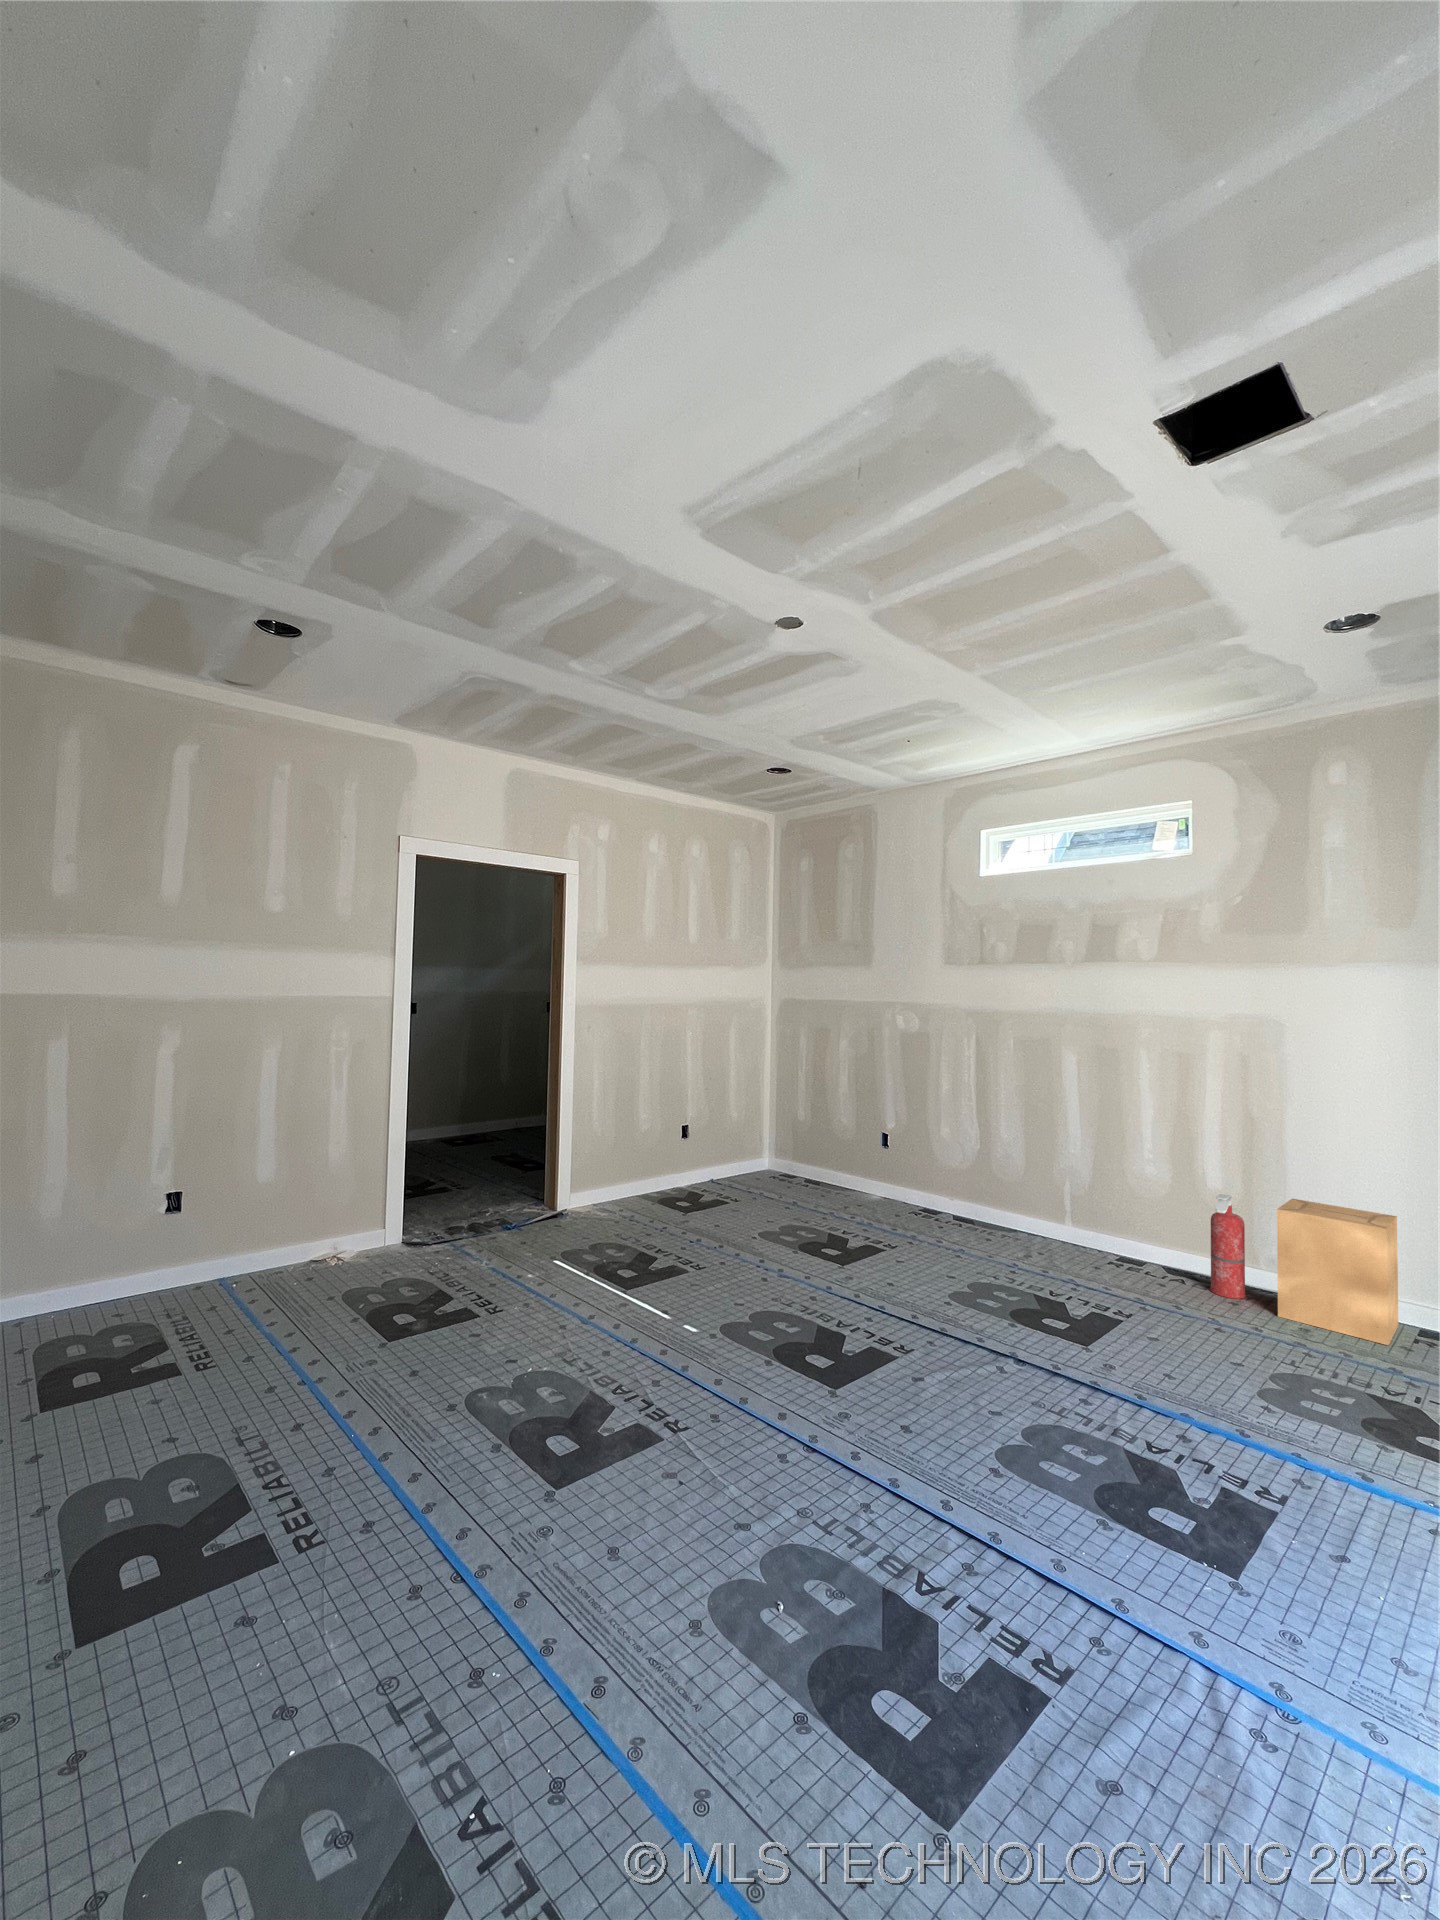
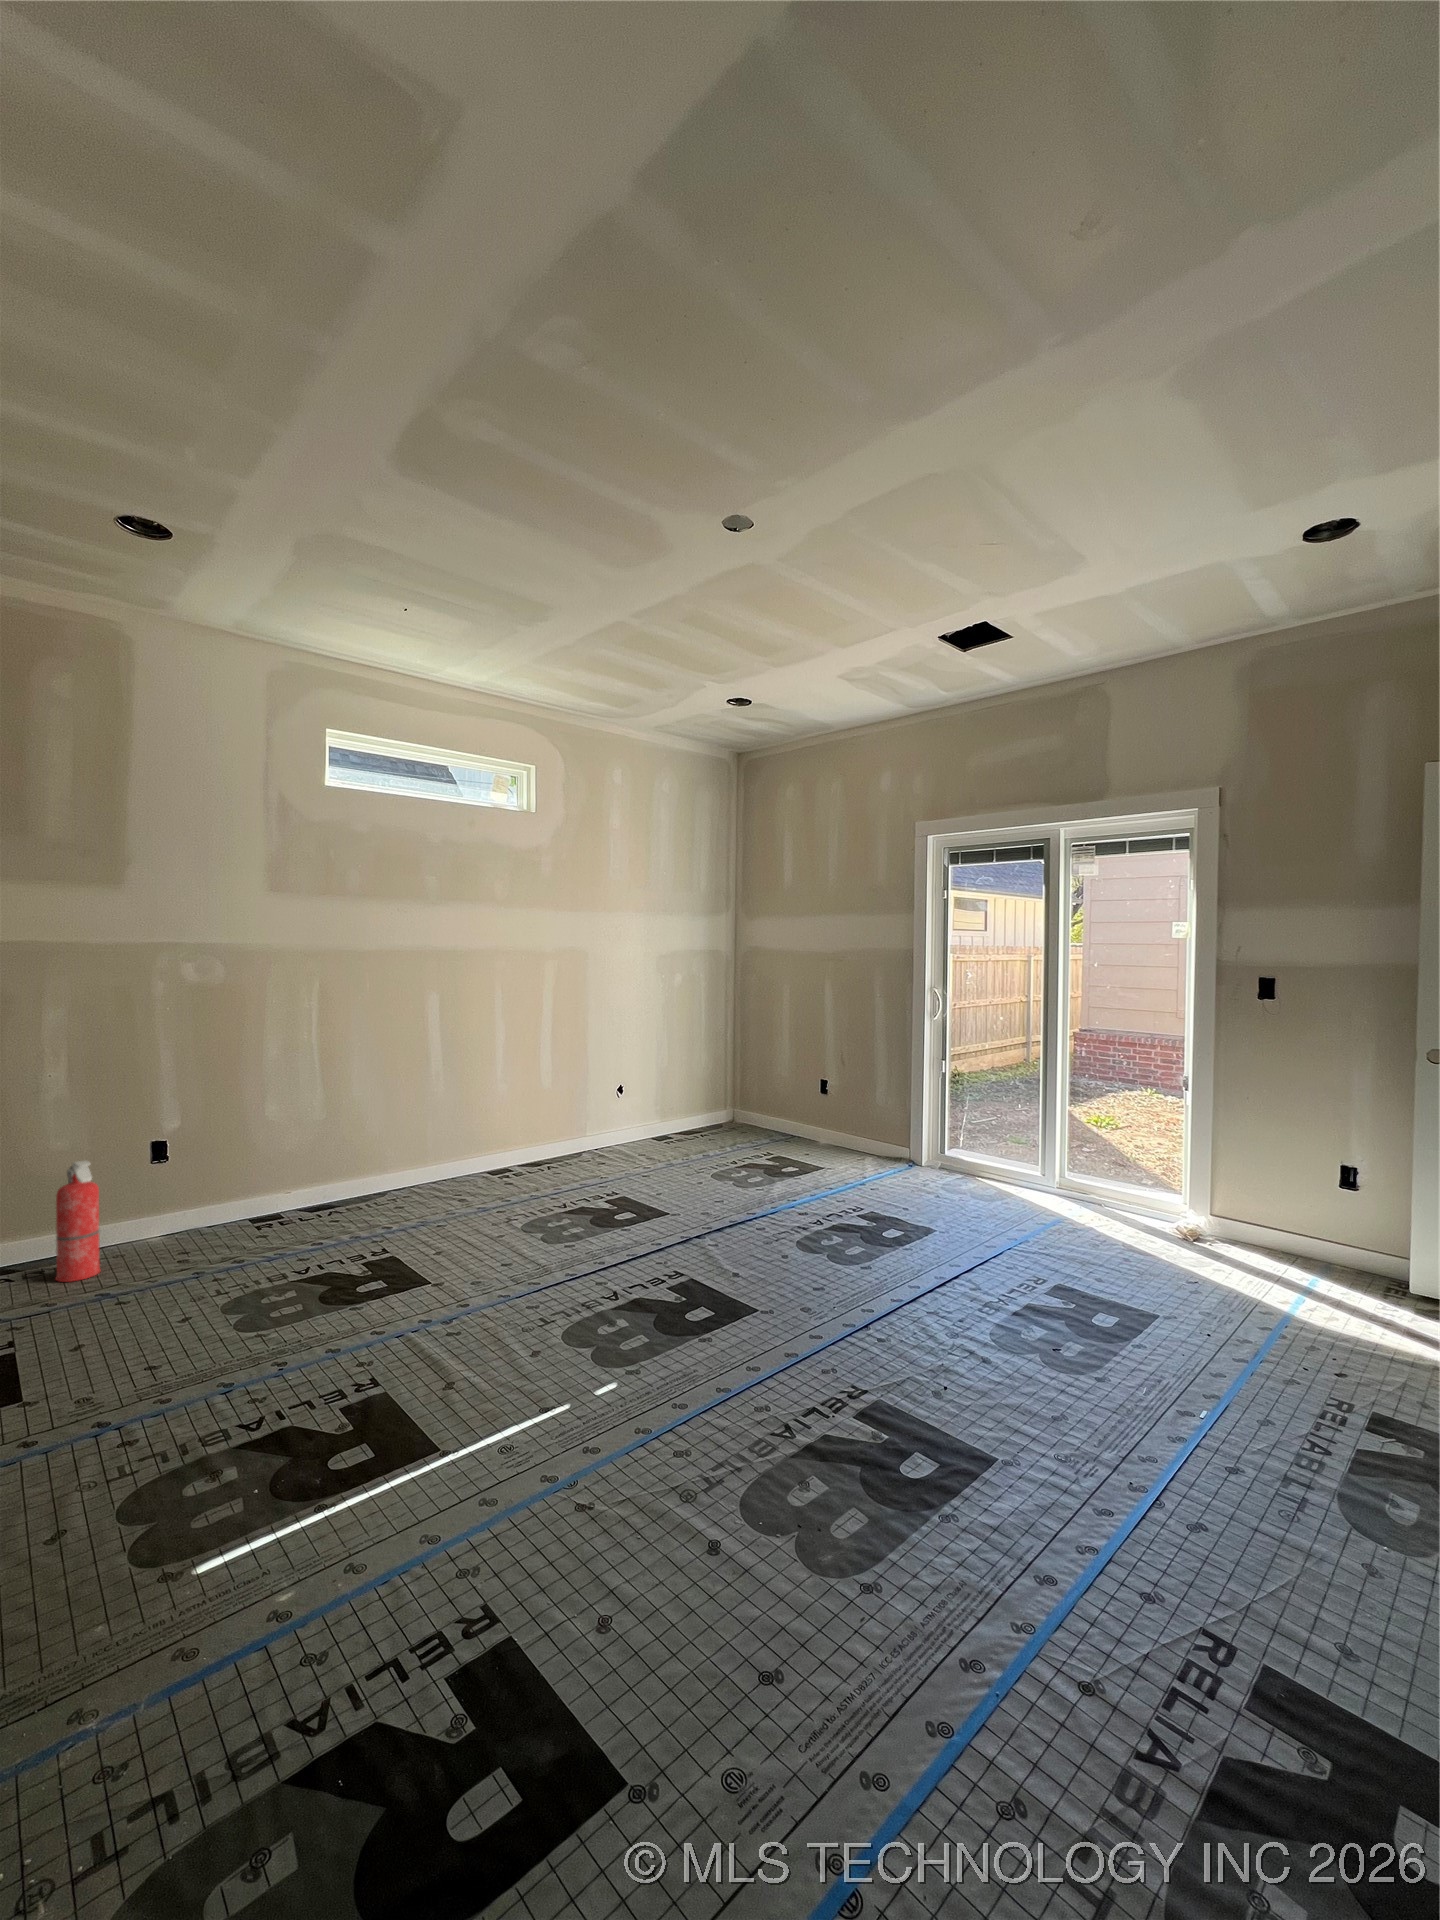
cardboard box: present [1277,1199,1398,1345] -> none [141,1132,255,1270]

